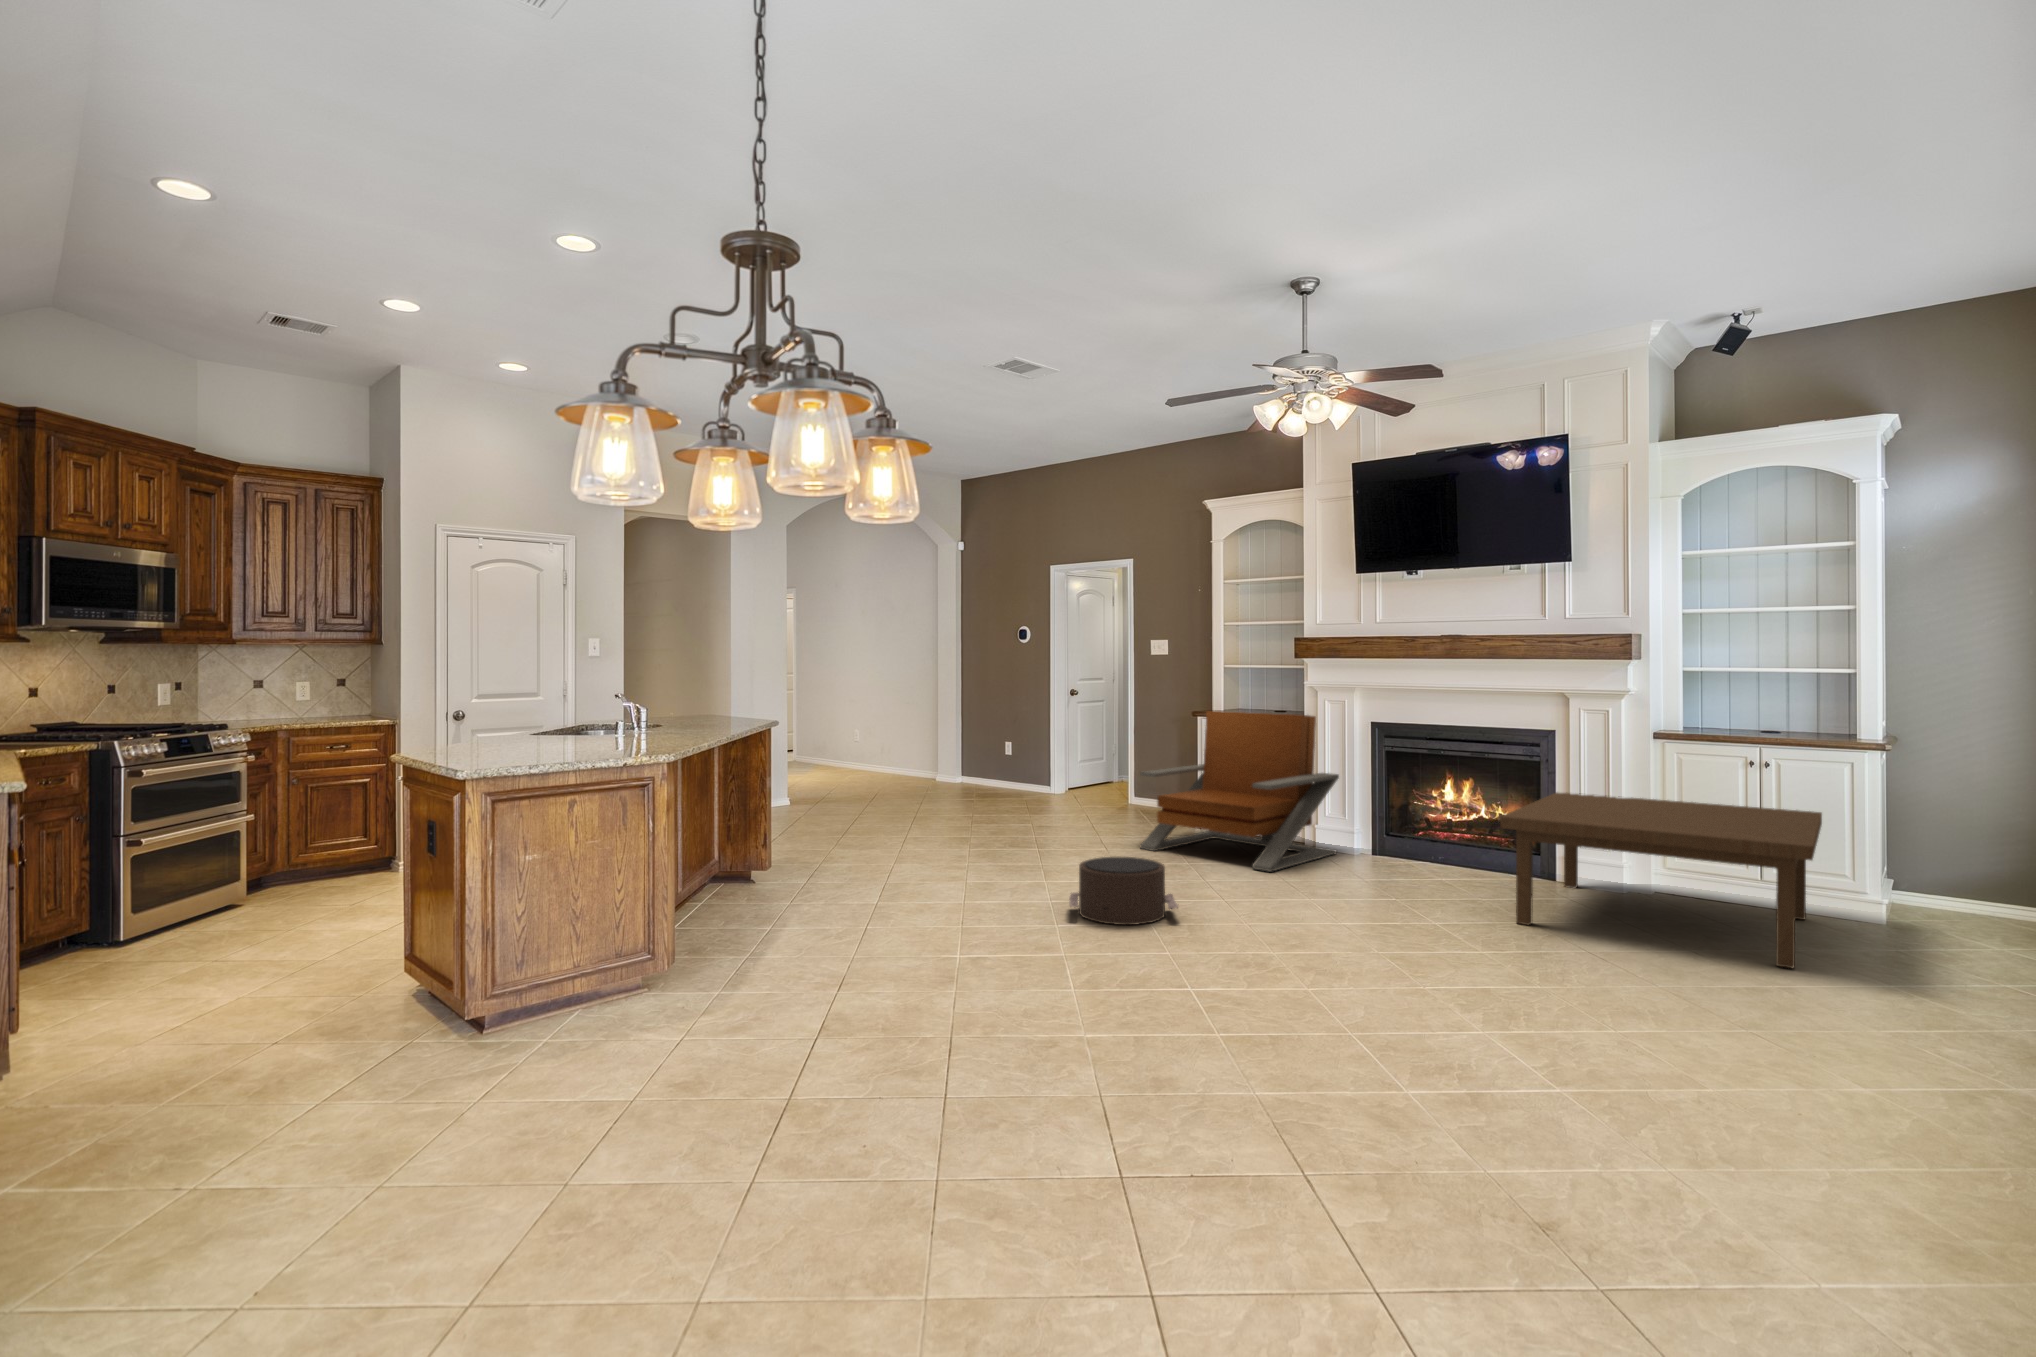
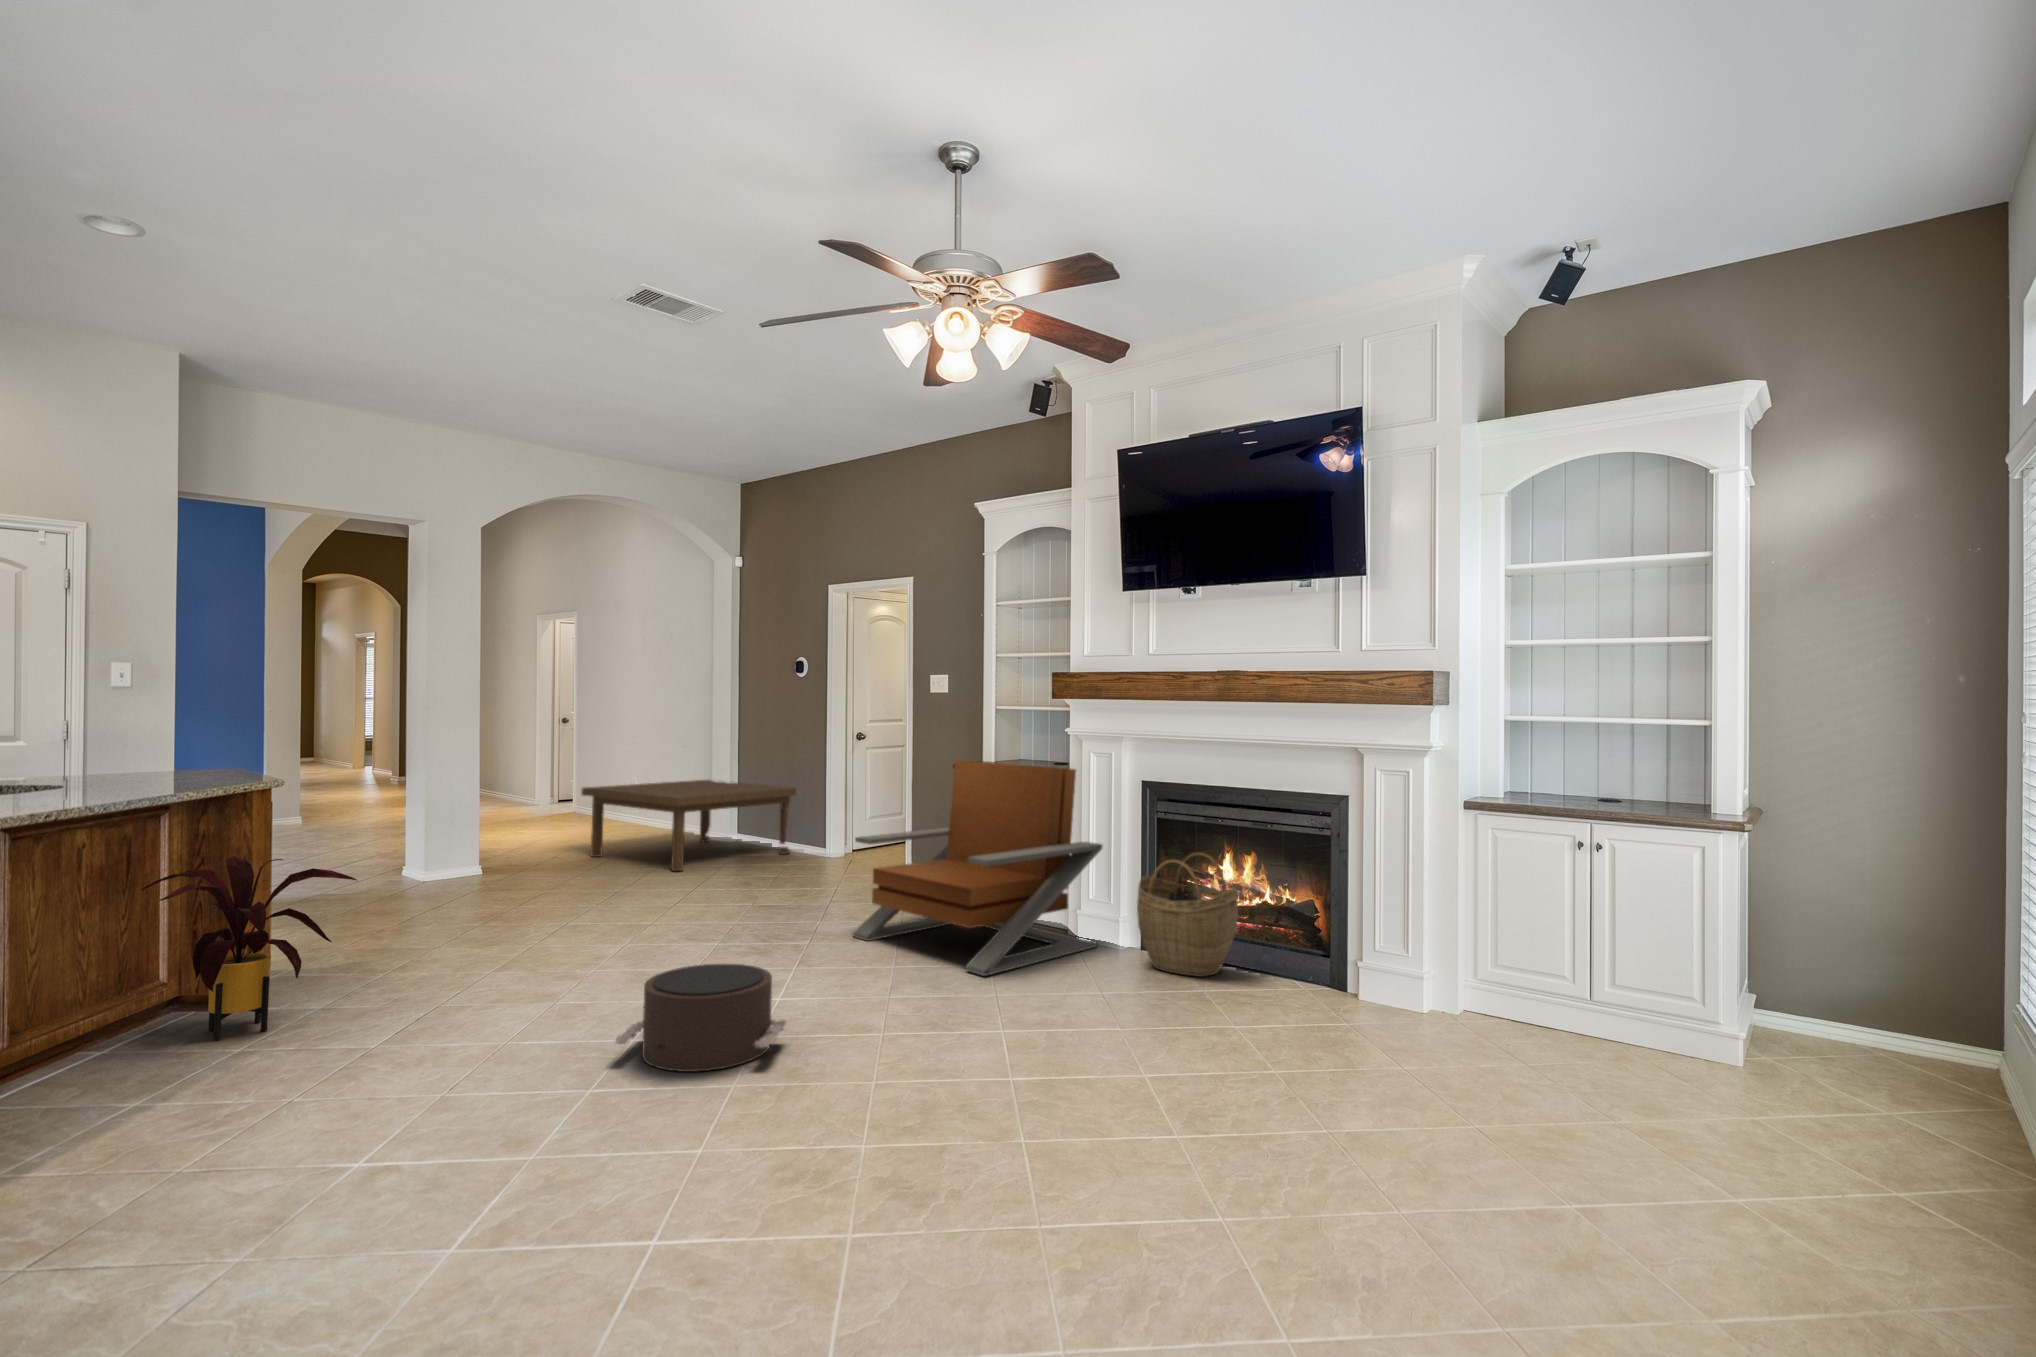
woven basket: none [1378,779,1460,872] -> present [1137,853,1238,977]
house plant: none [718,786,850,910] -> present [141,856,356,1040]
coffee table: present [1500,792,1822,968] -> present [582,780,796,871]

